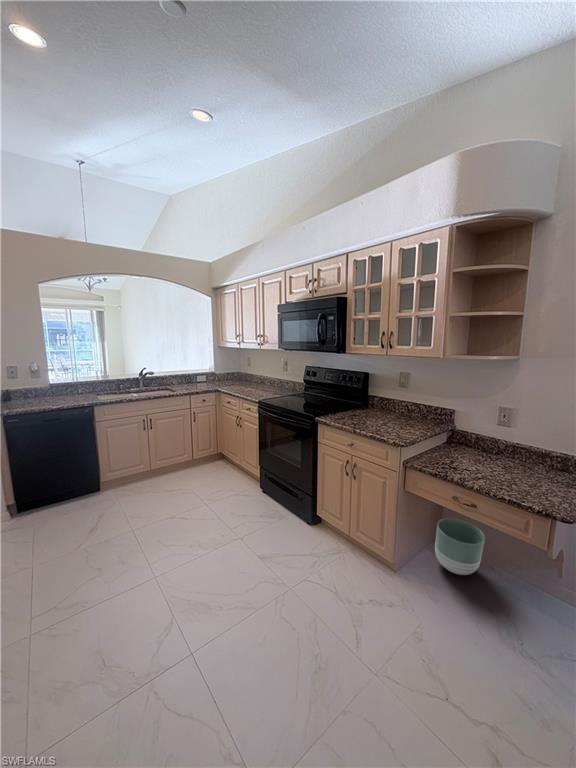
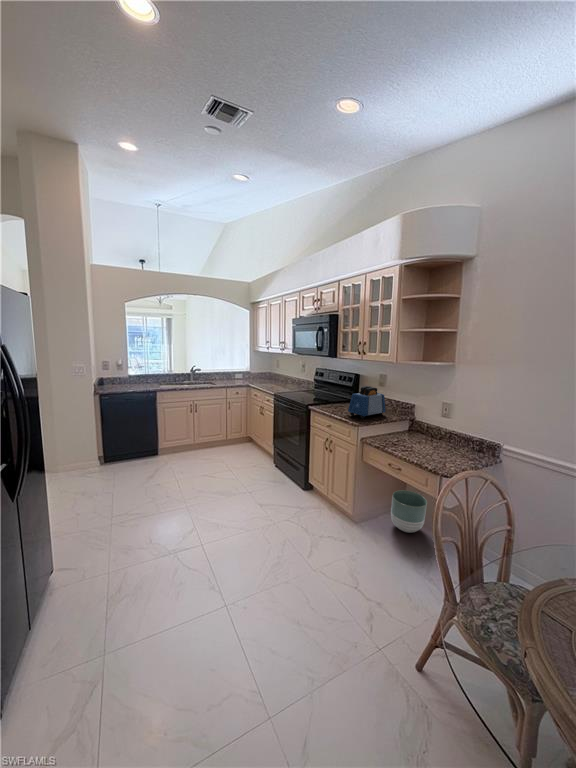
toaster: none [376,389,419,433] -> present [348,386,385,419]

